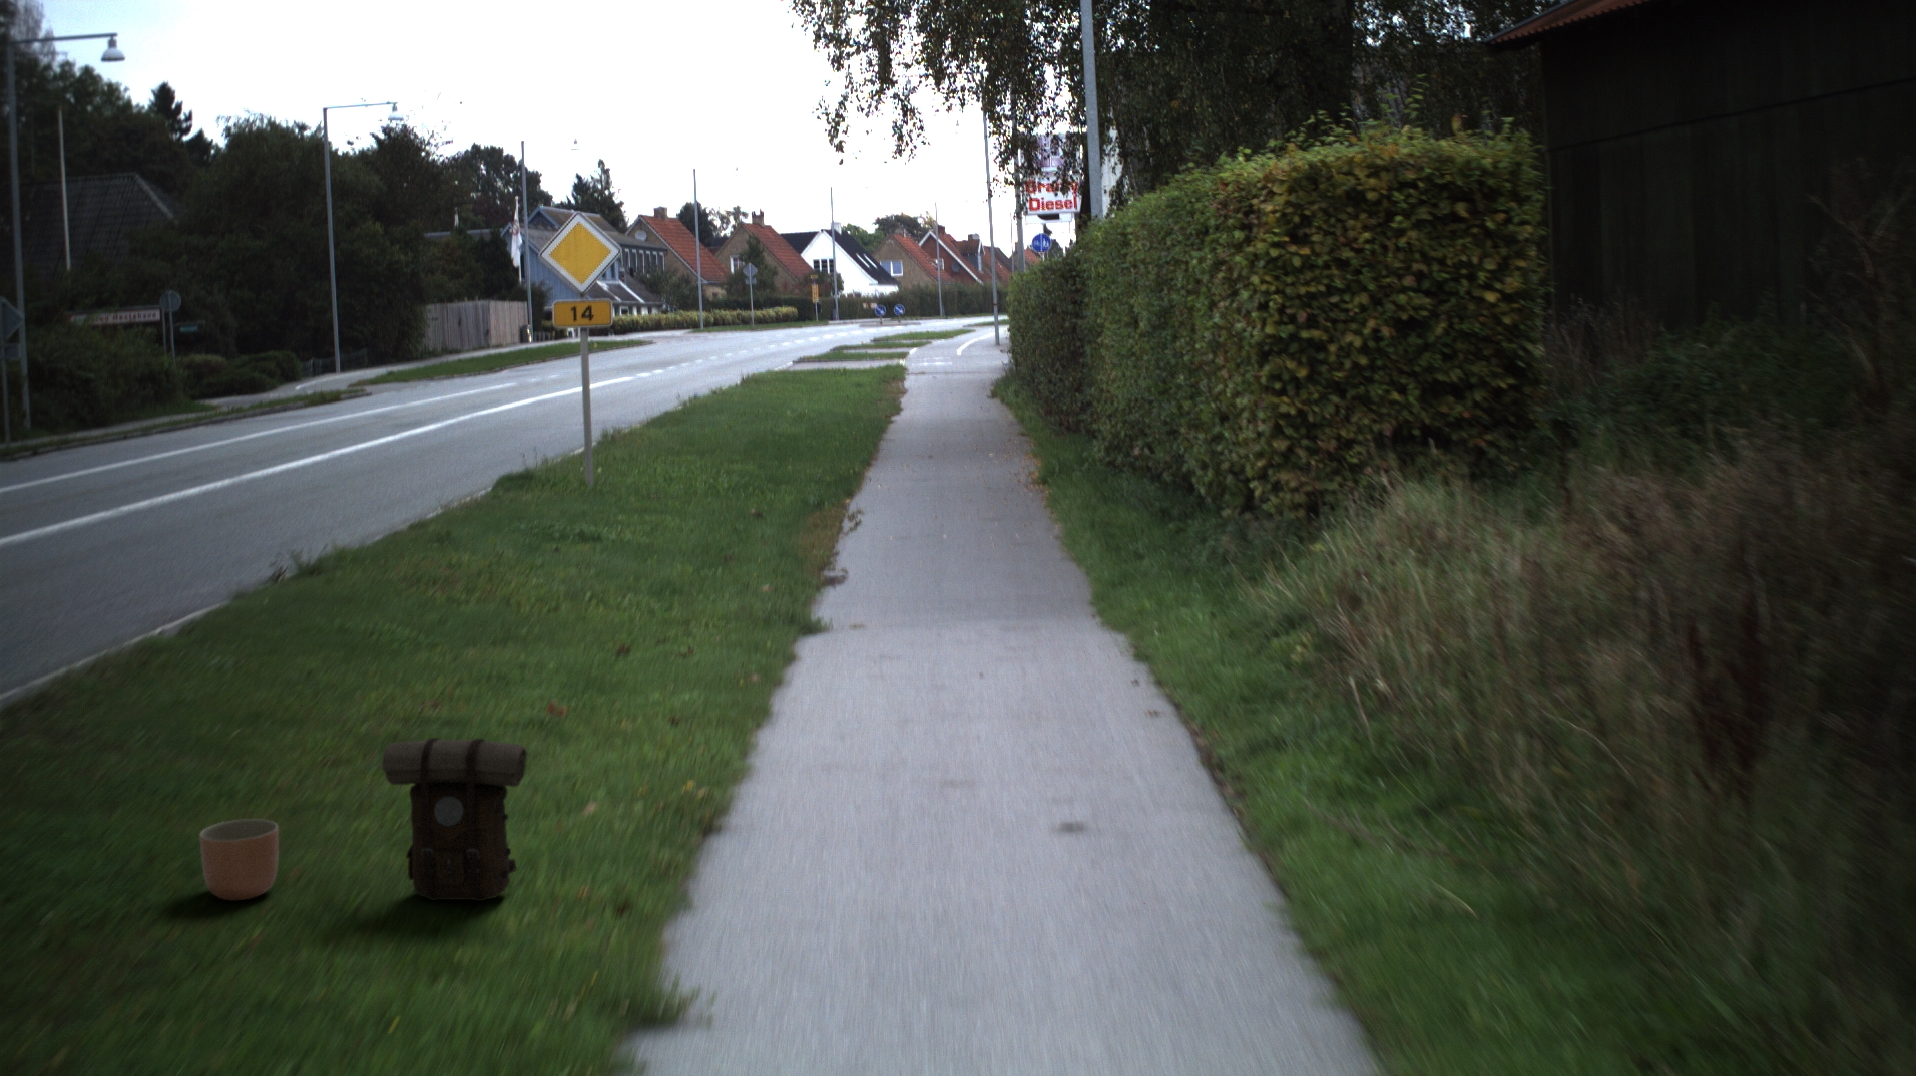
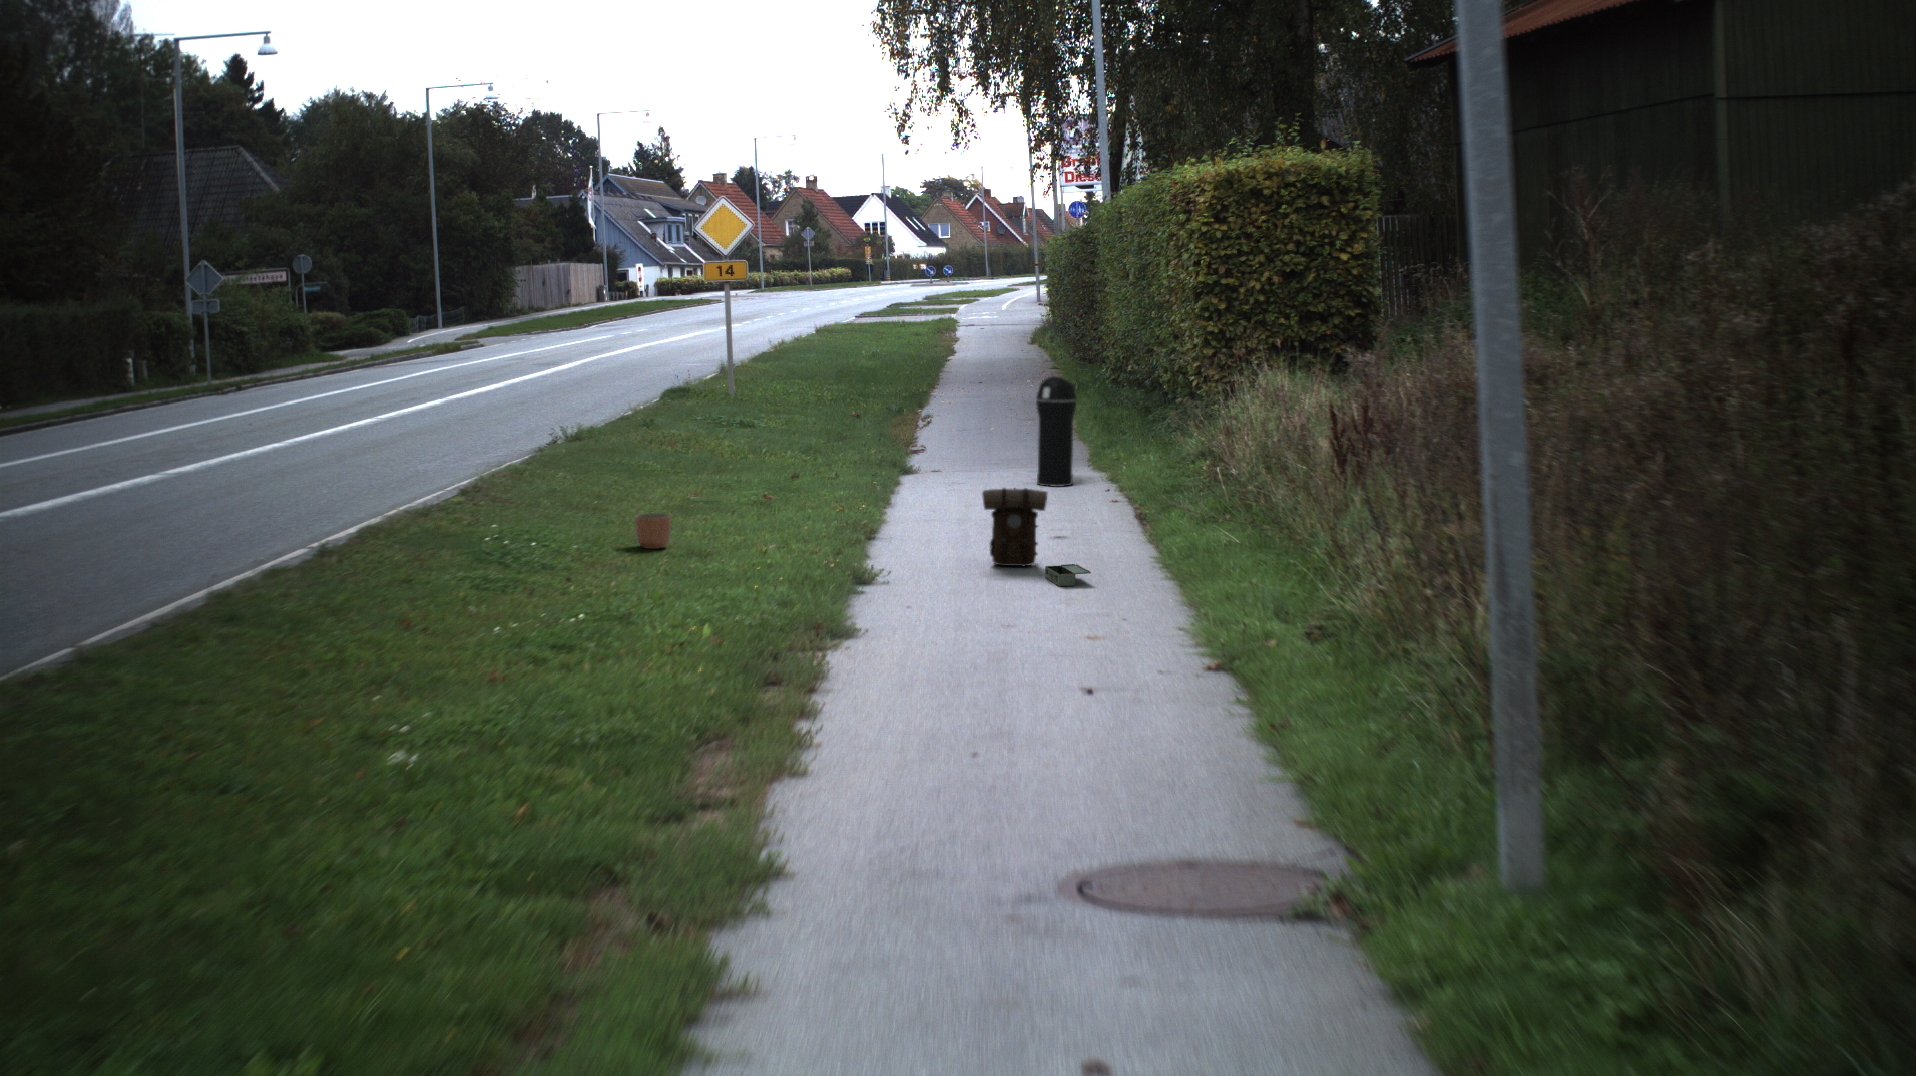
trash can: none [1014,488,1079,665] -> present [1036,376,1076,487]
backpack: present [382,738,527,901] -> present [982,488,1047,567]
toolbox: none [1048,924,1146,991] -> present [1045,564,1091,586]

